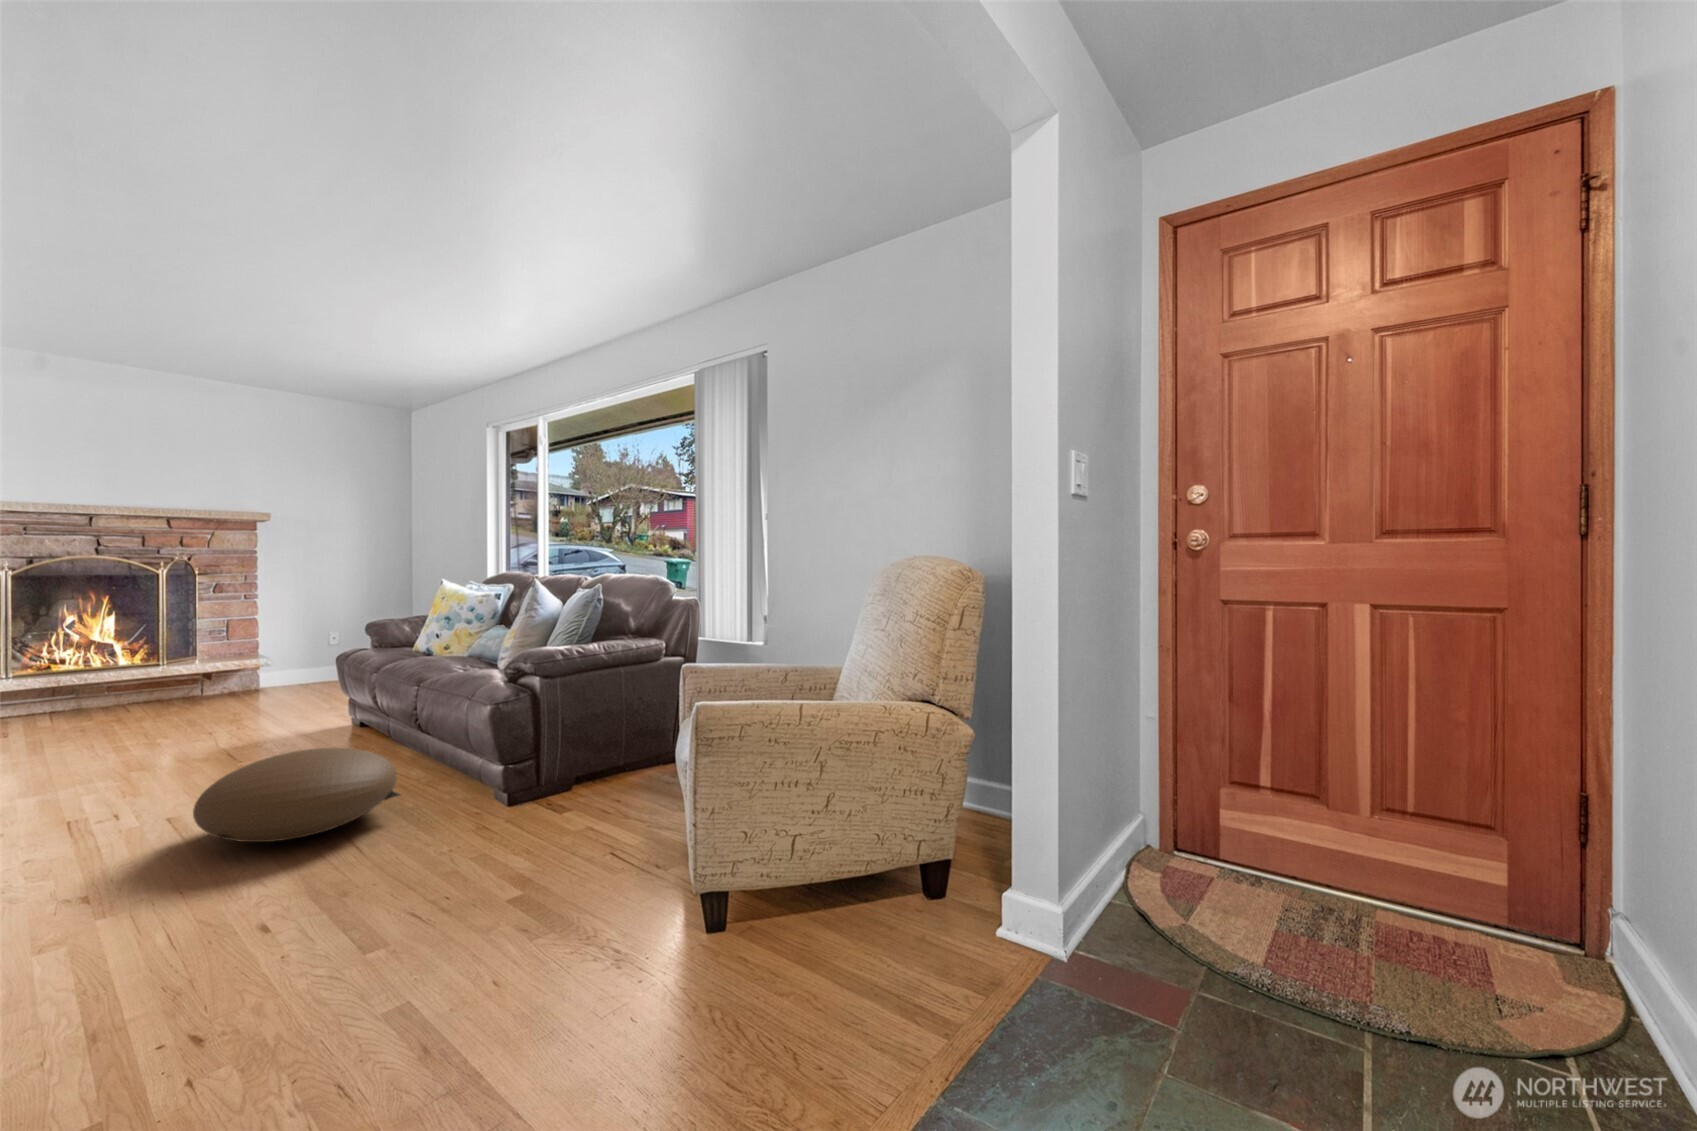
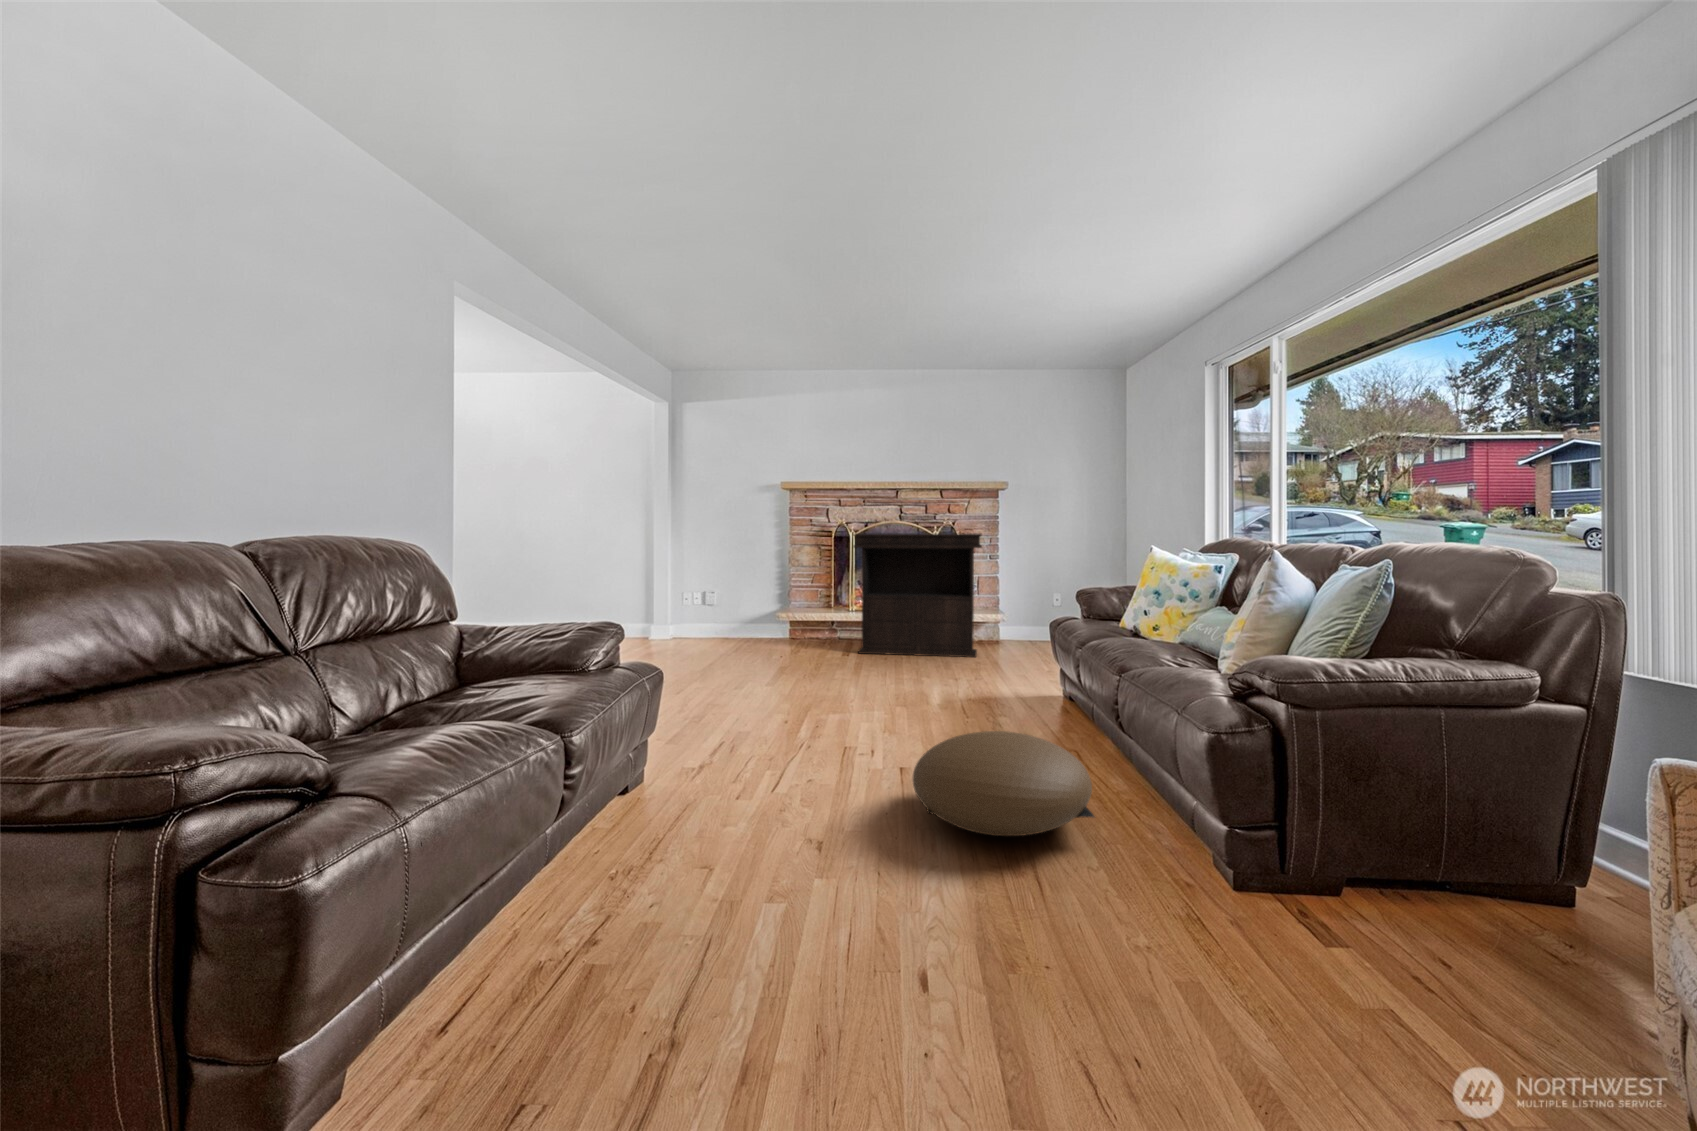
console table: none [12,571,238,731] -> present [854,534,982,657]

